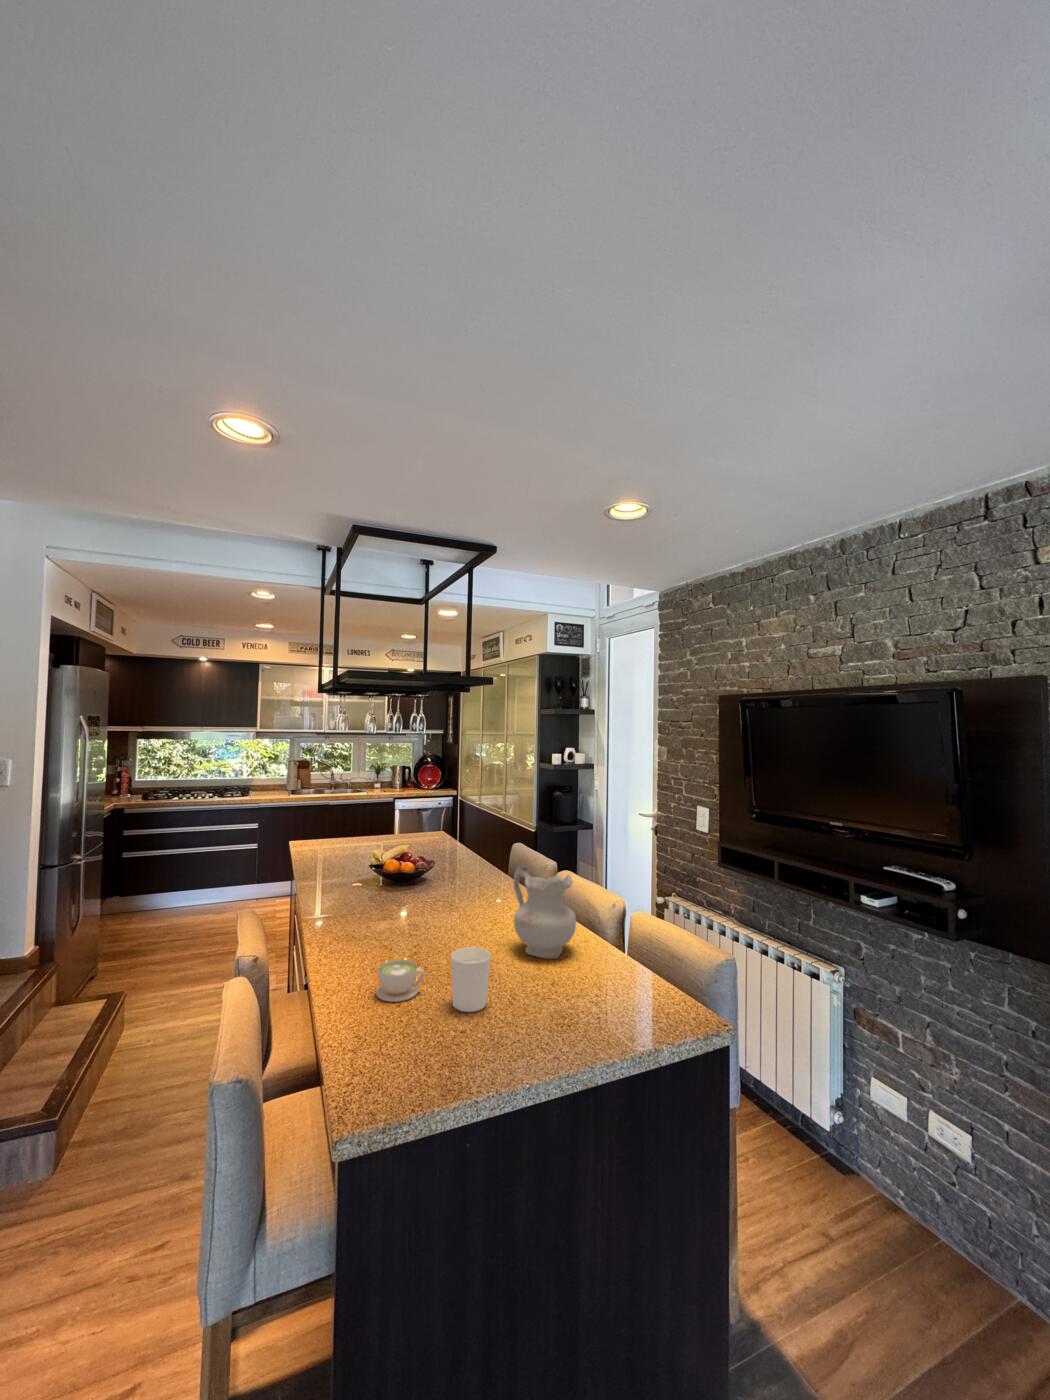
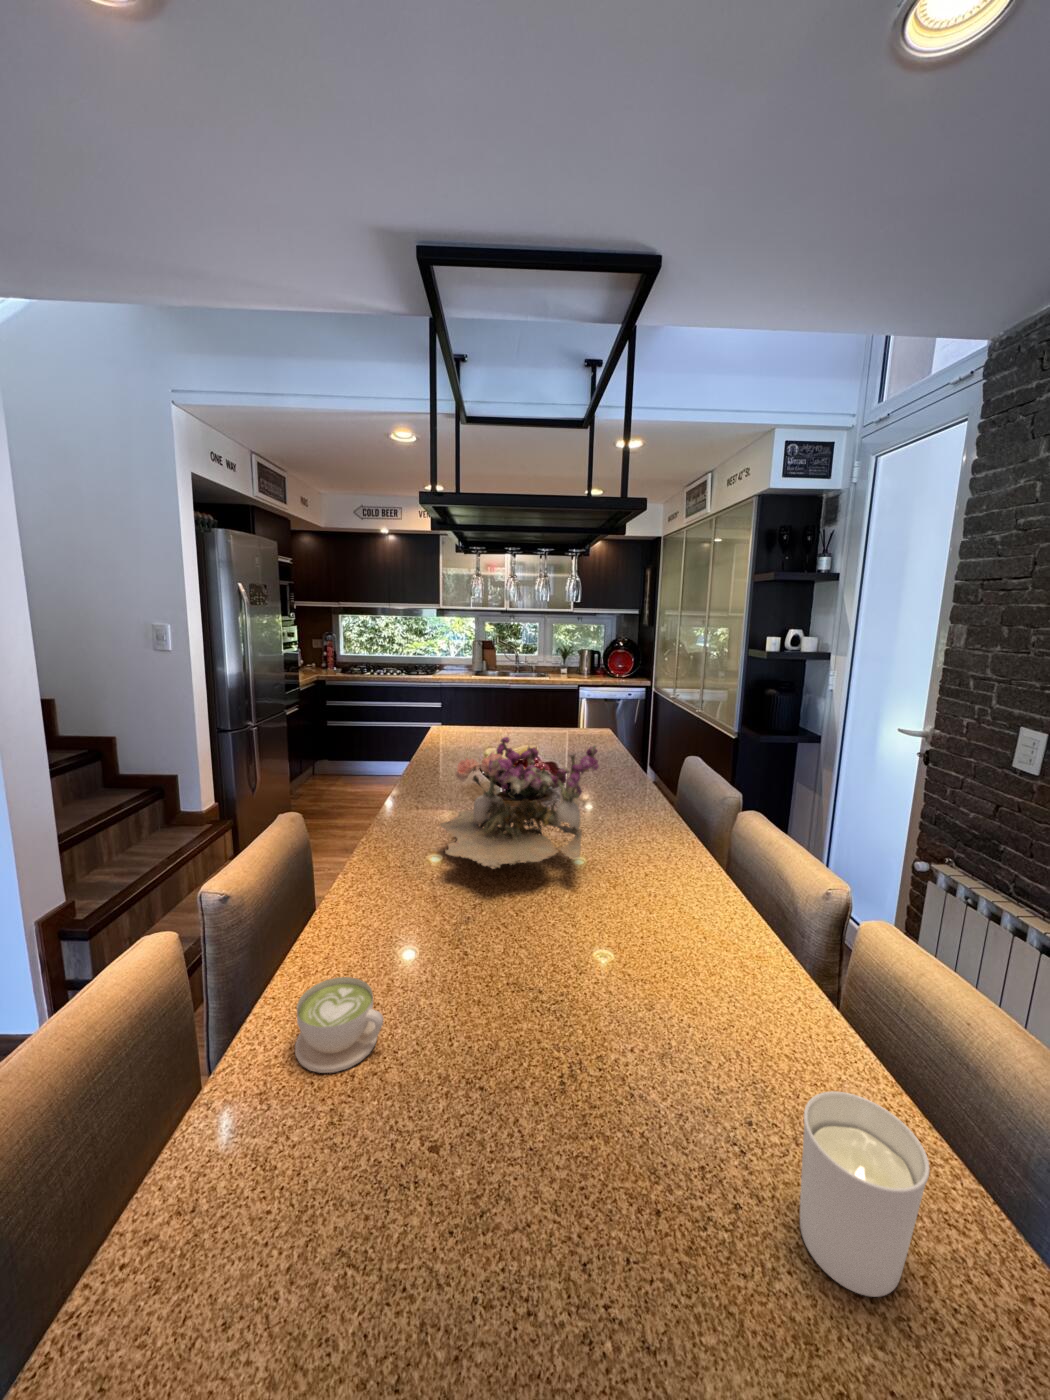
flower arrangement: none [378,831,486,913] -> present [440,737,599,869]
ceramic pitcher: present [514,866,576,959] -> none [604,821,732,1019]
candle holder: present [451,947,491,1012] -> present [800,1091,930,1297]

